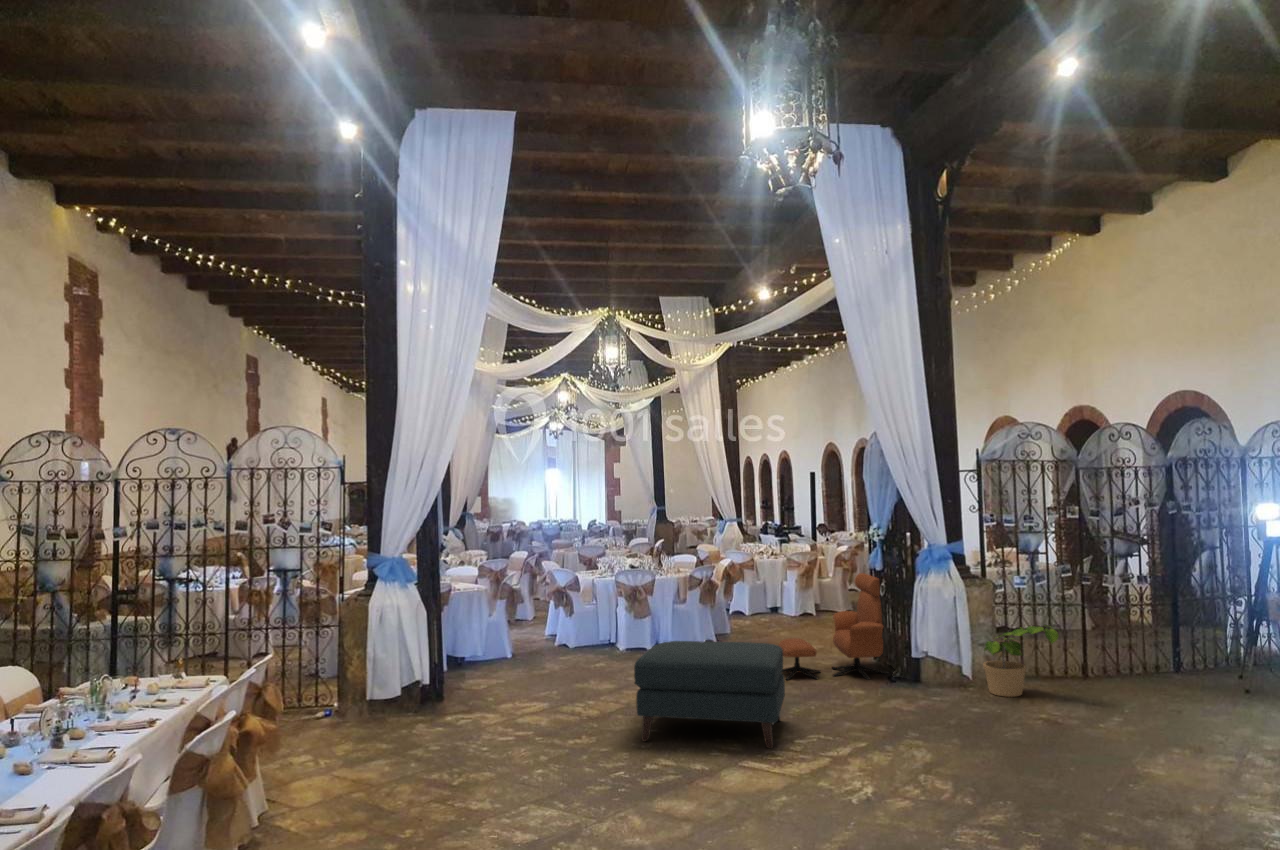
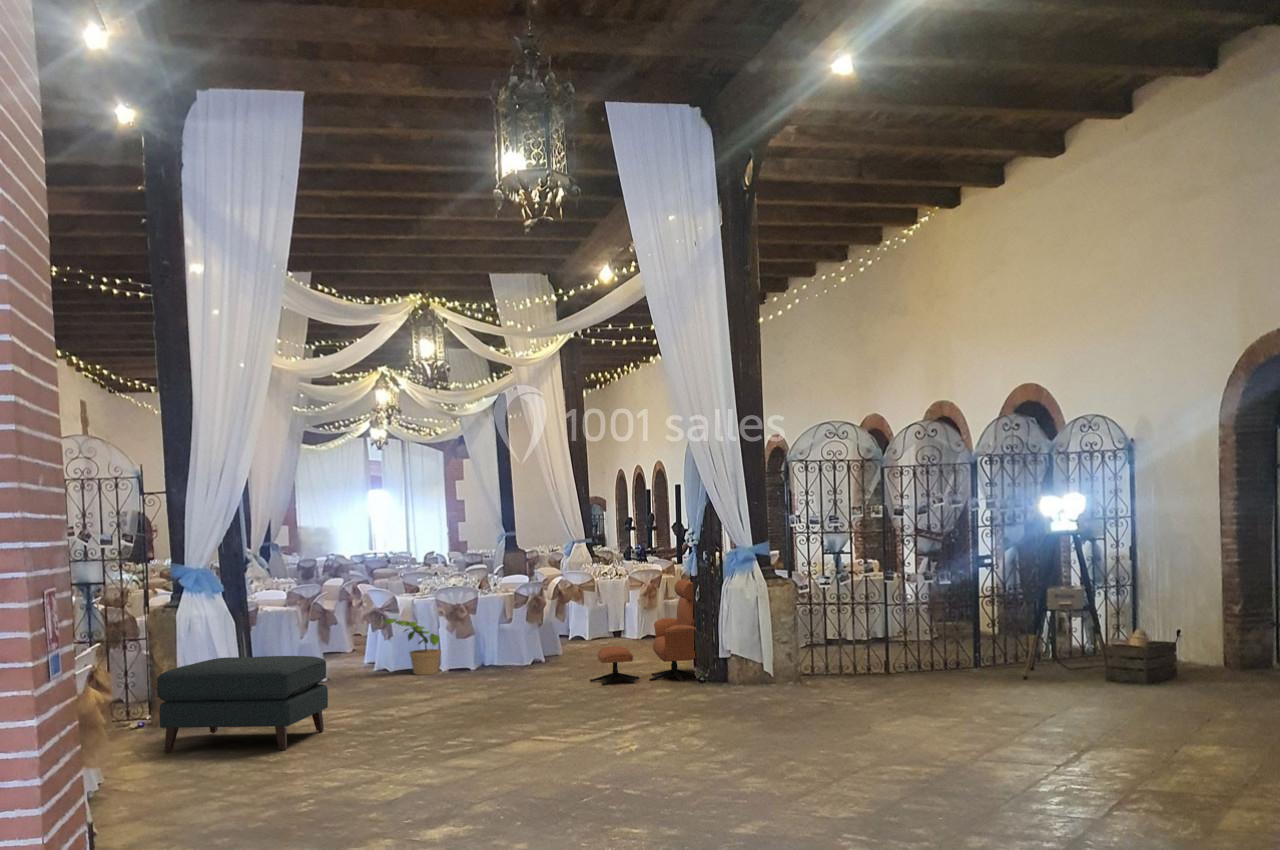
potted plant: present [983,626,1058,697] -> present [379,619,441,675]
ottoman: present [634,641,785,748] -> present [157,656,328,752]

